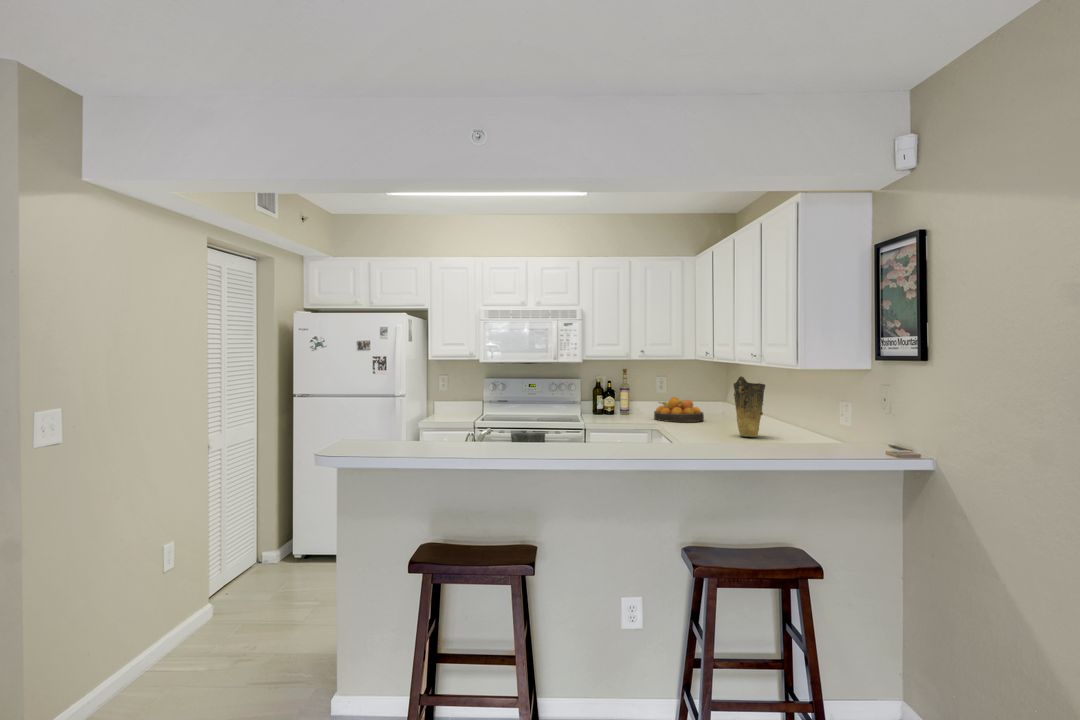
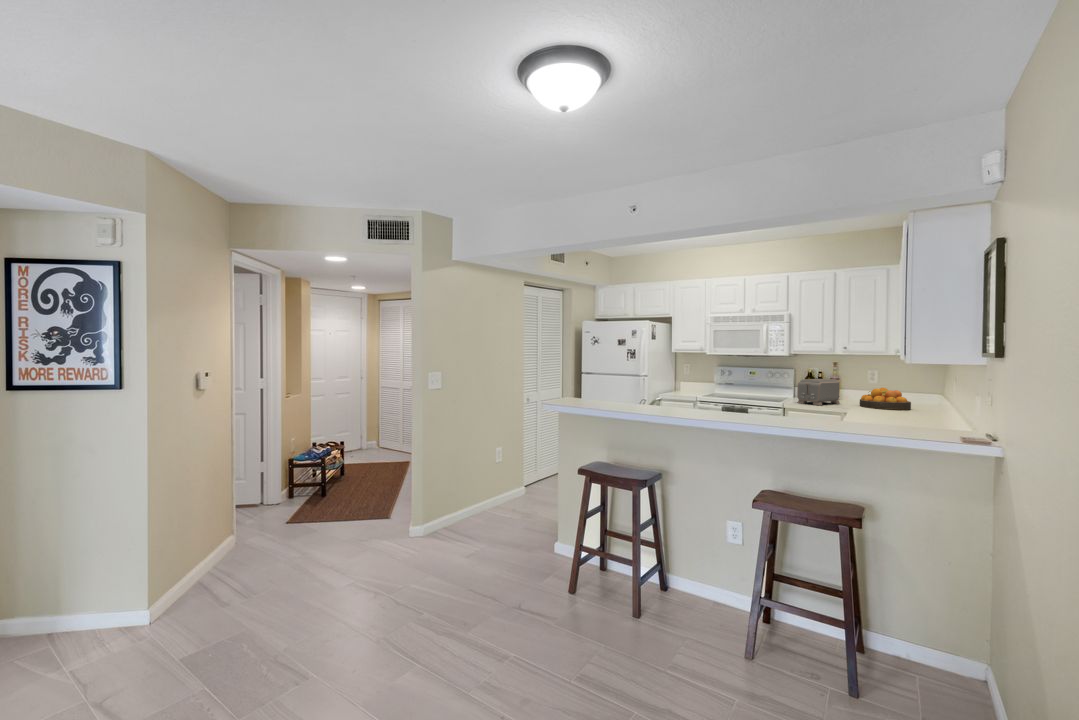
vase: present [733,376,765,437] -> none [912,369,946,422]
toaster: none [595,390,635,423] -> present [797,379,840,405]

